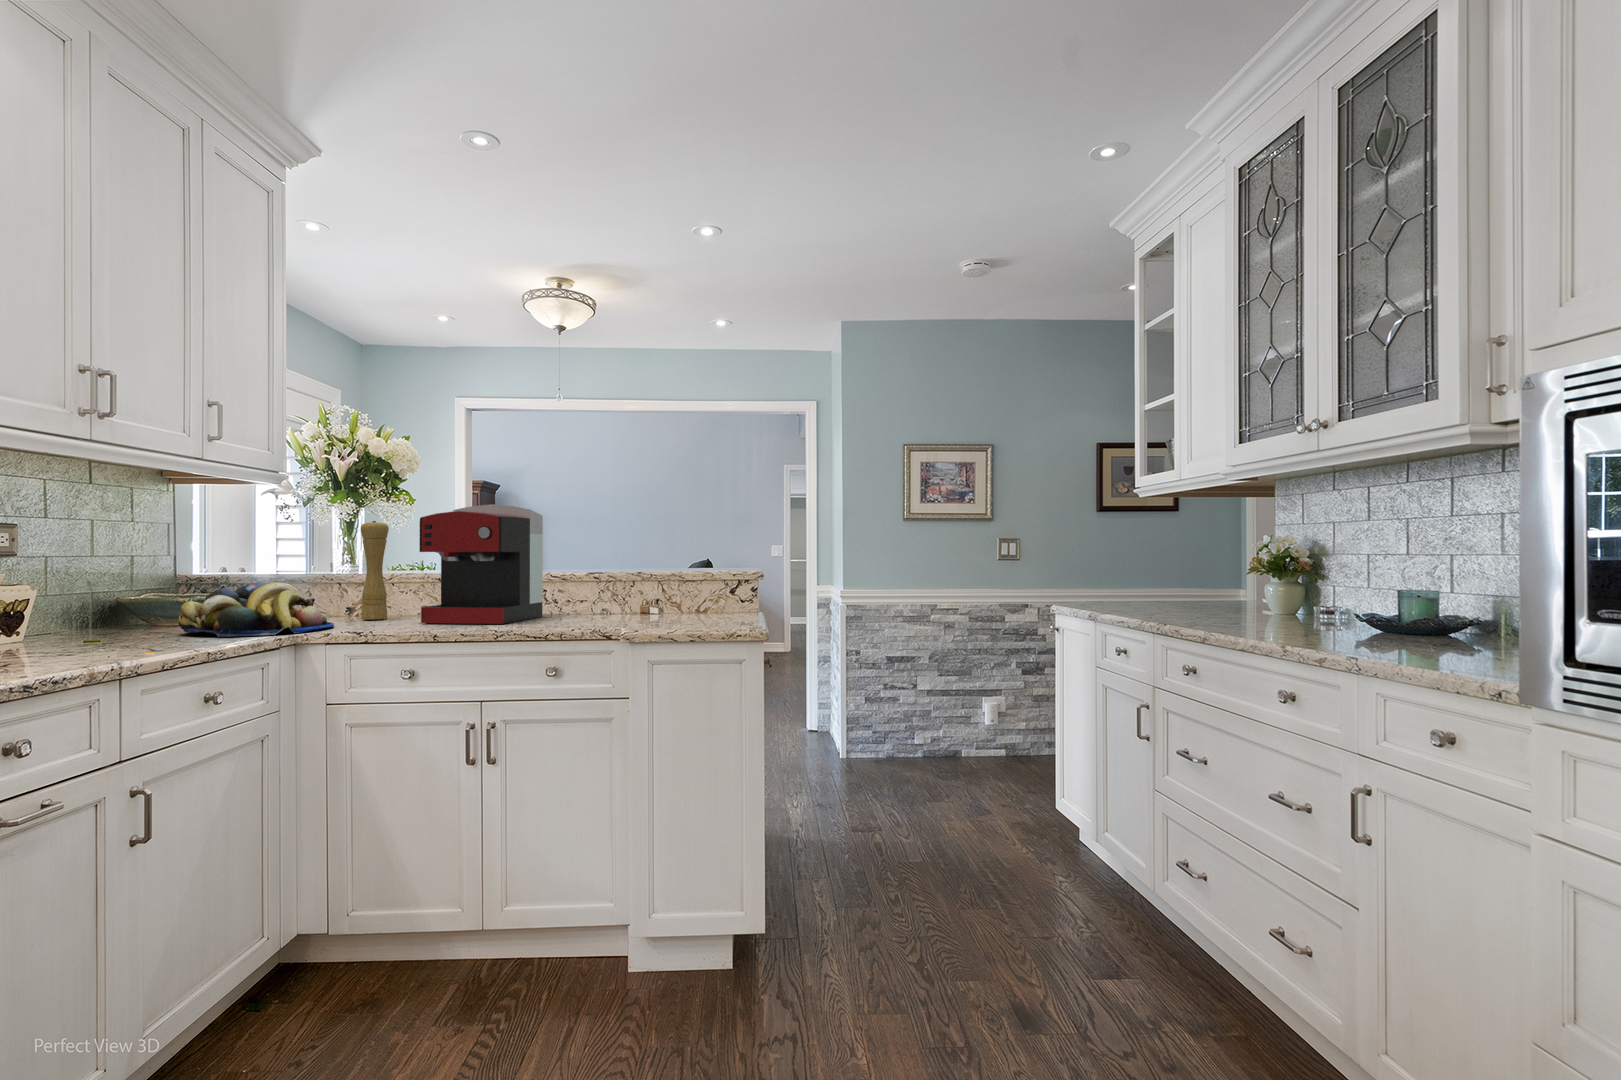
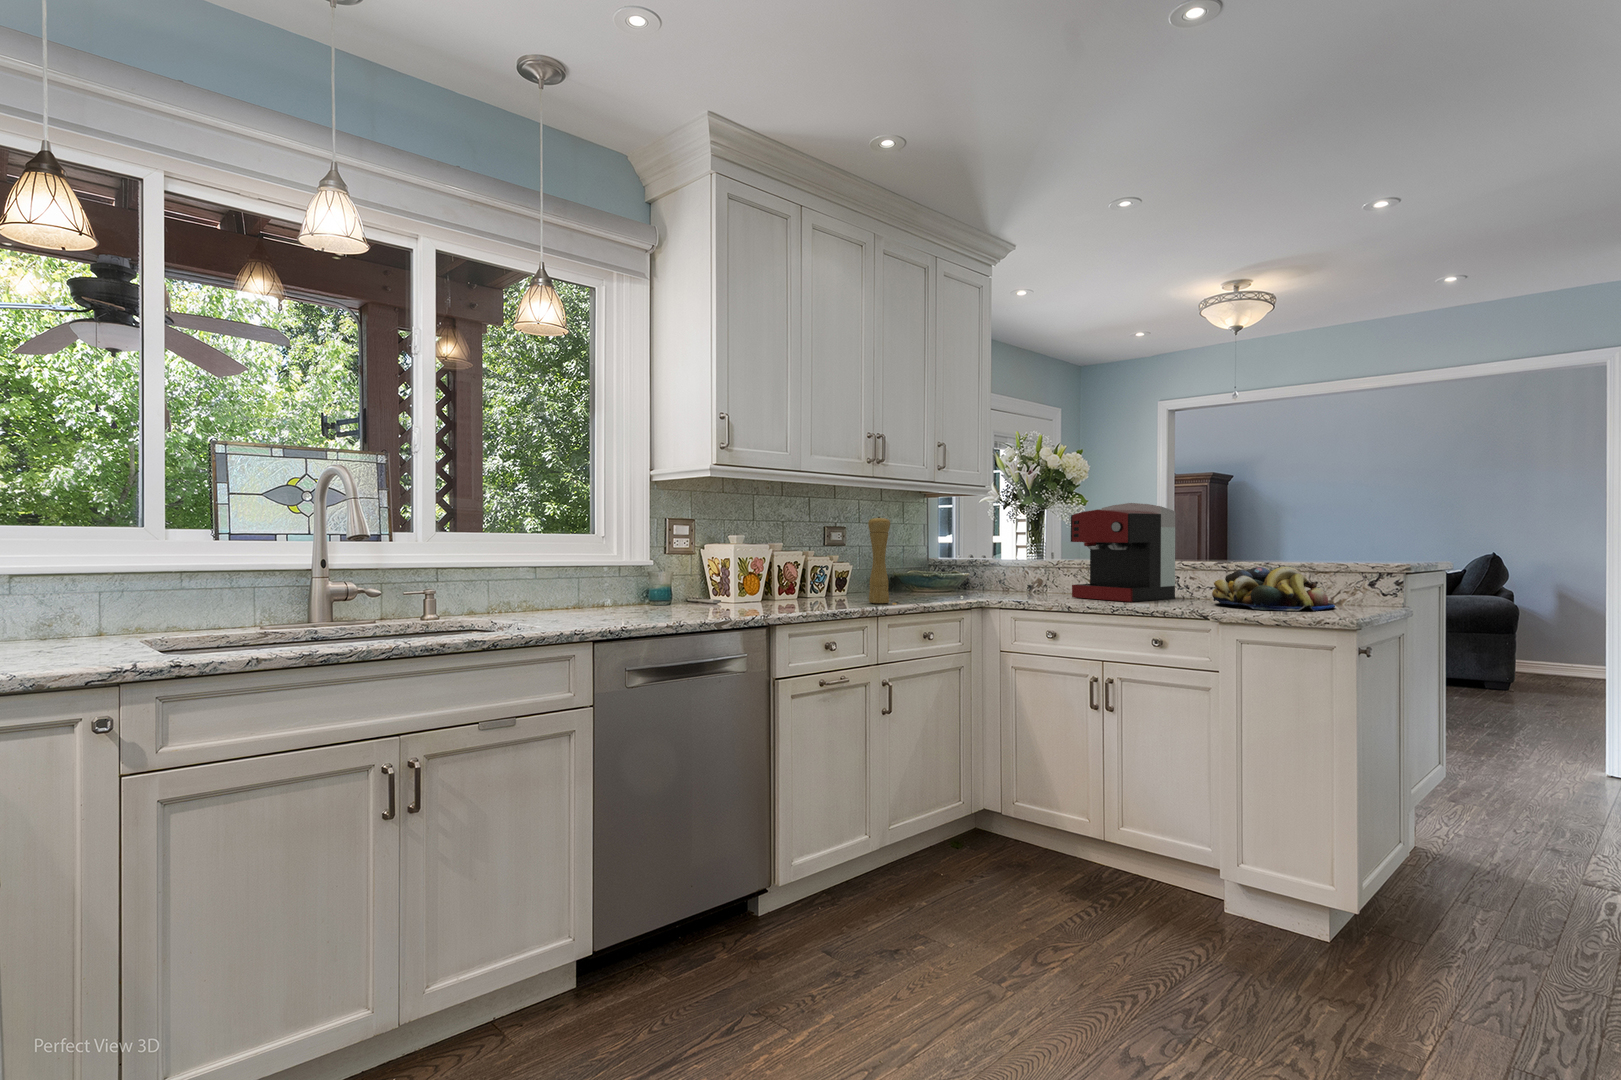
pepper mill: present [361,521,389,620] -> present [868,517,890,603]
fruit bowl: present [178,582,334,637] -> present [1212,567,1335,611]

